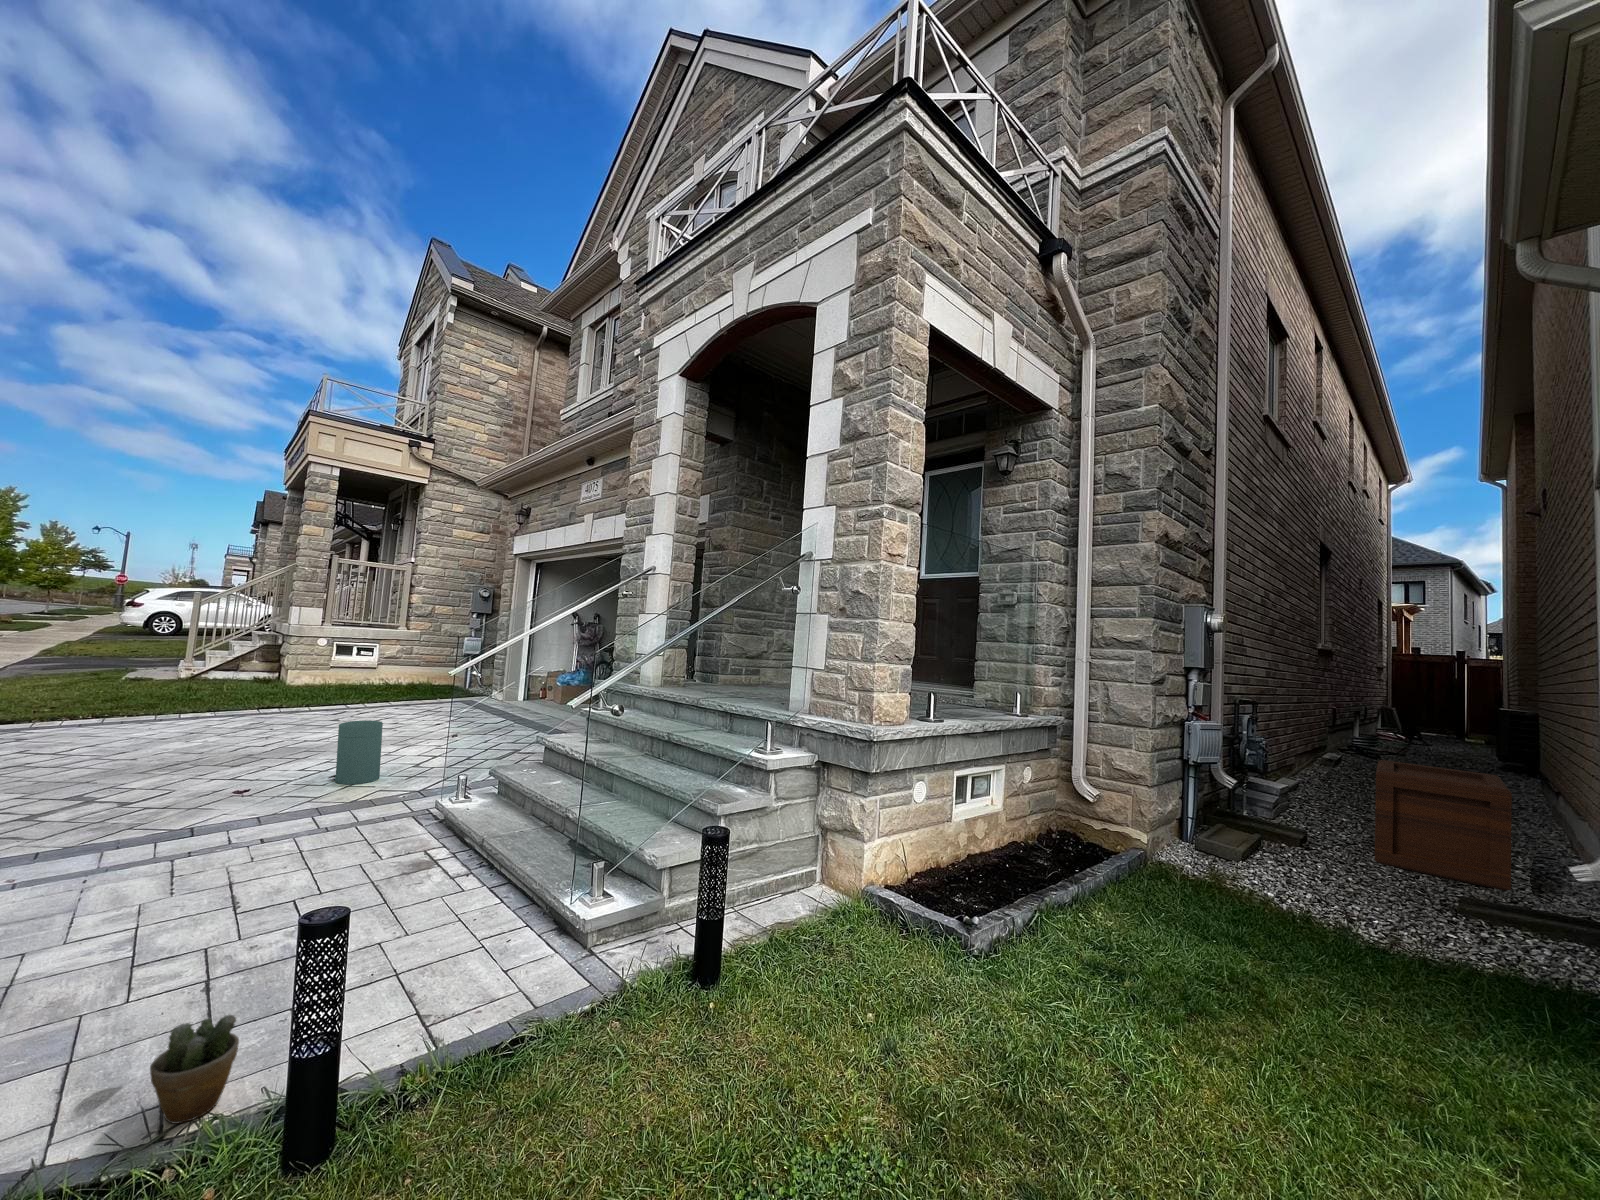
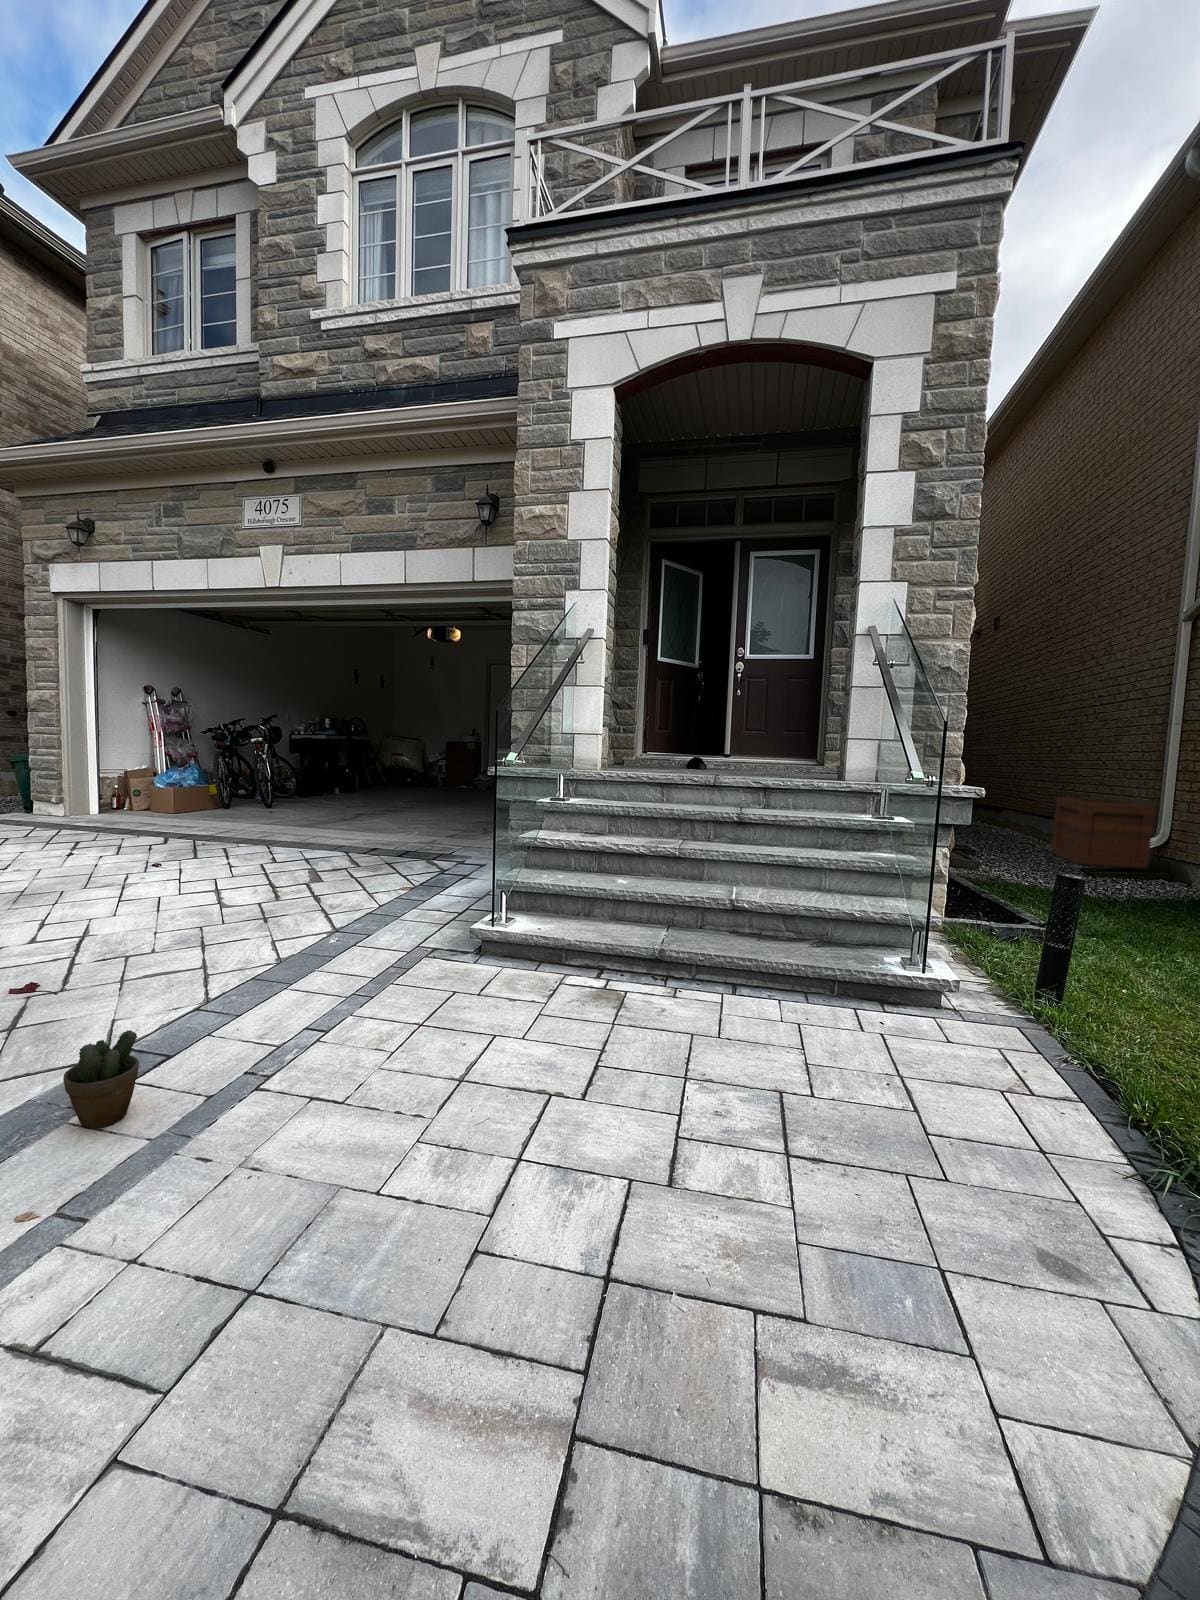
trash can: present [328,720,383,784] -> none [164,850,240,947]
potted plant: present [150,1015,239,1124] -> present [63,1030,139,1128]

